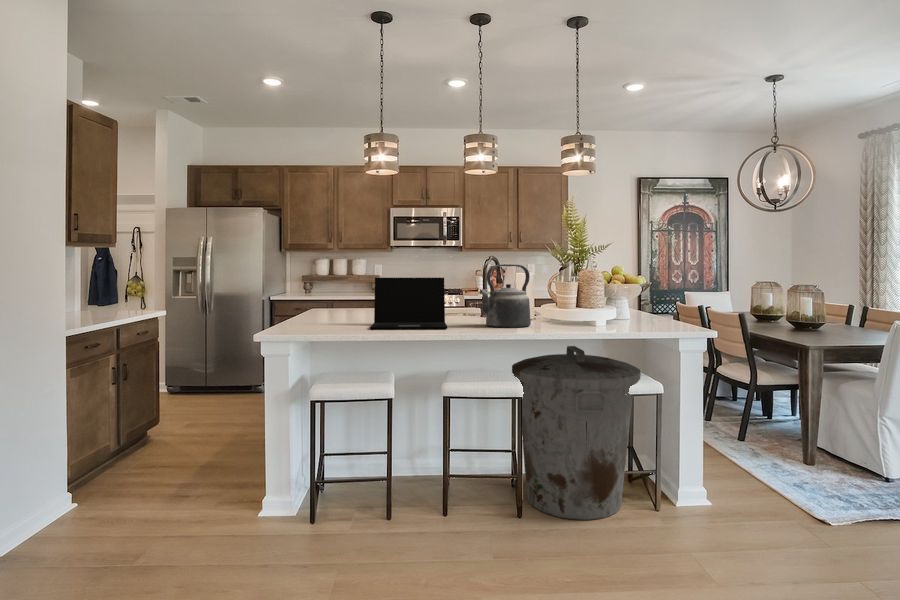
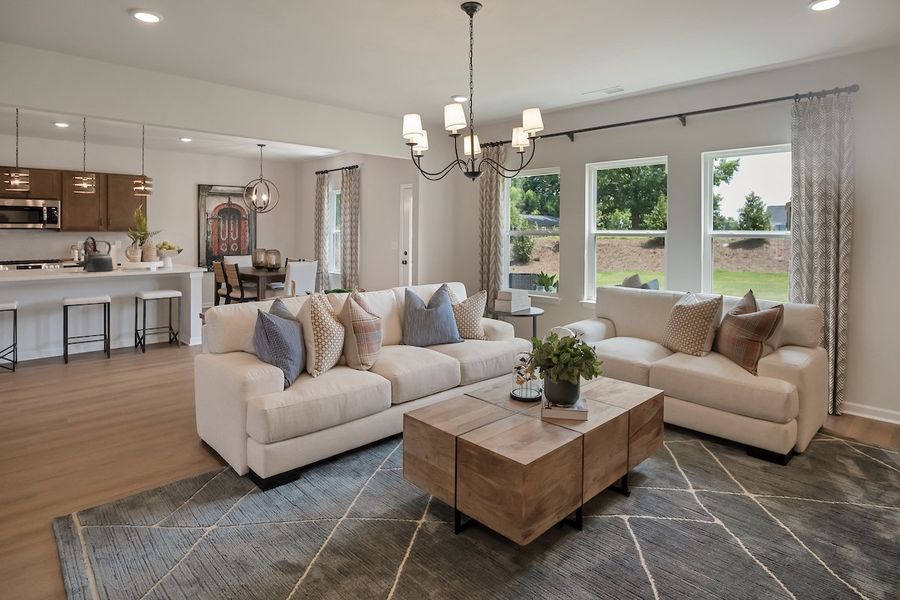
laptop: present [370,278,447,330] -> none [9,248,64,275]
trash can: present [512,346,641,520] -> none [104,280,174,357]

